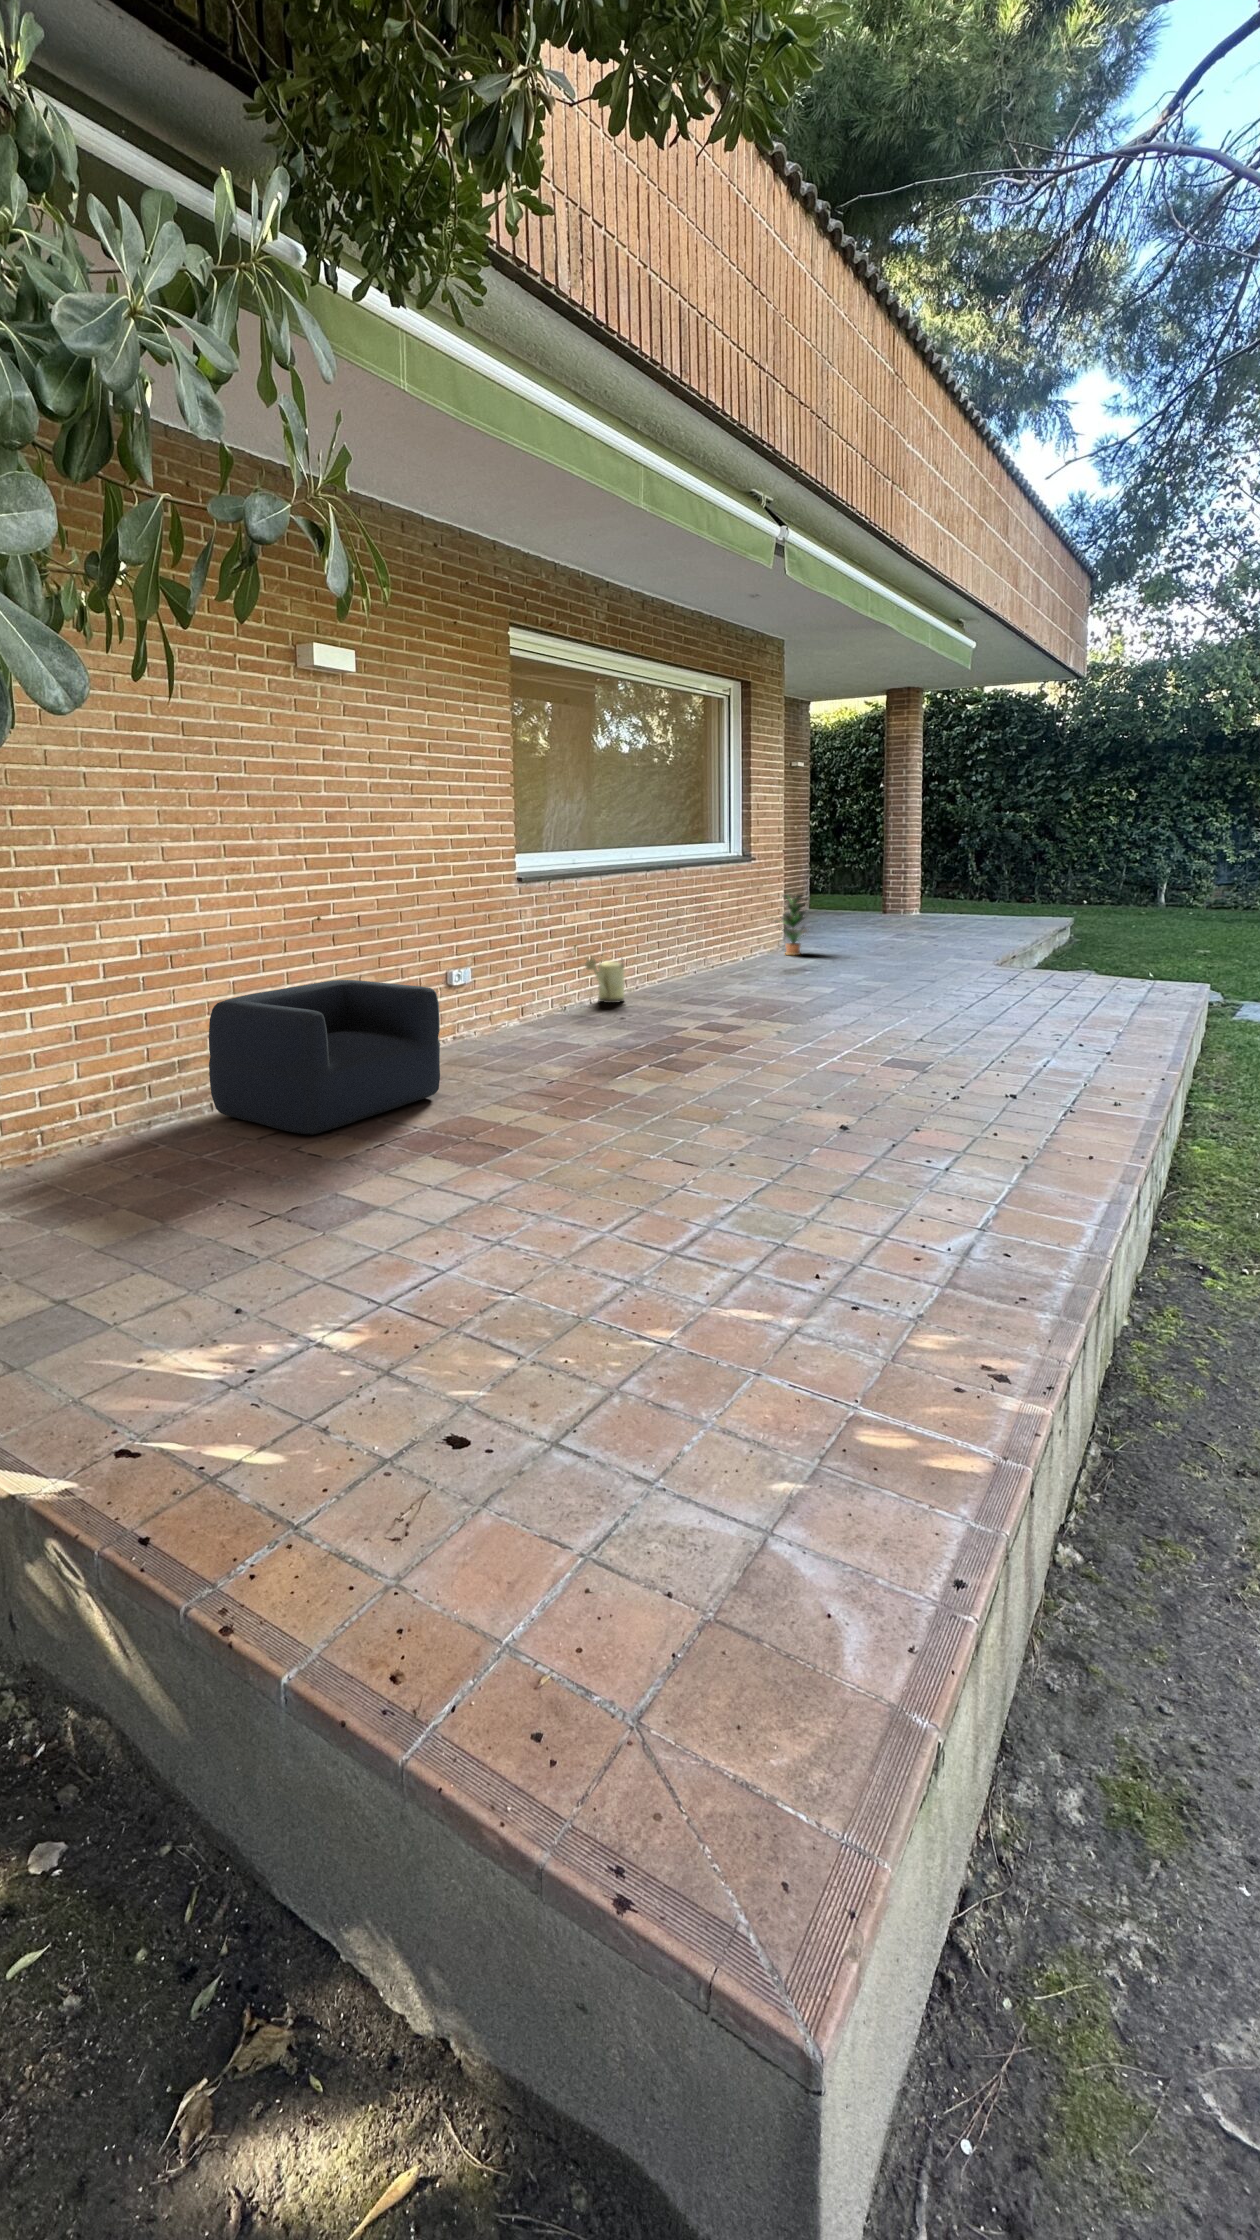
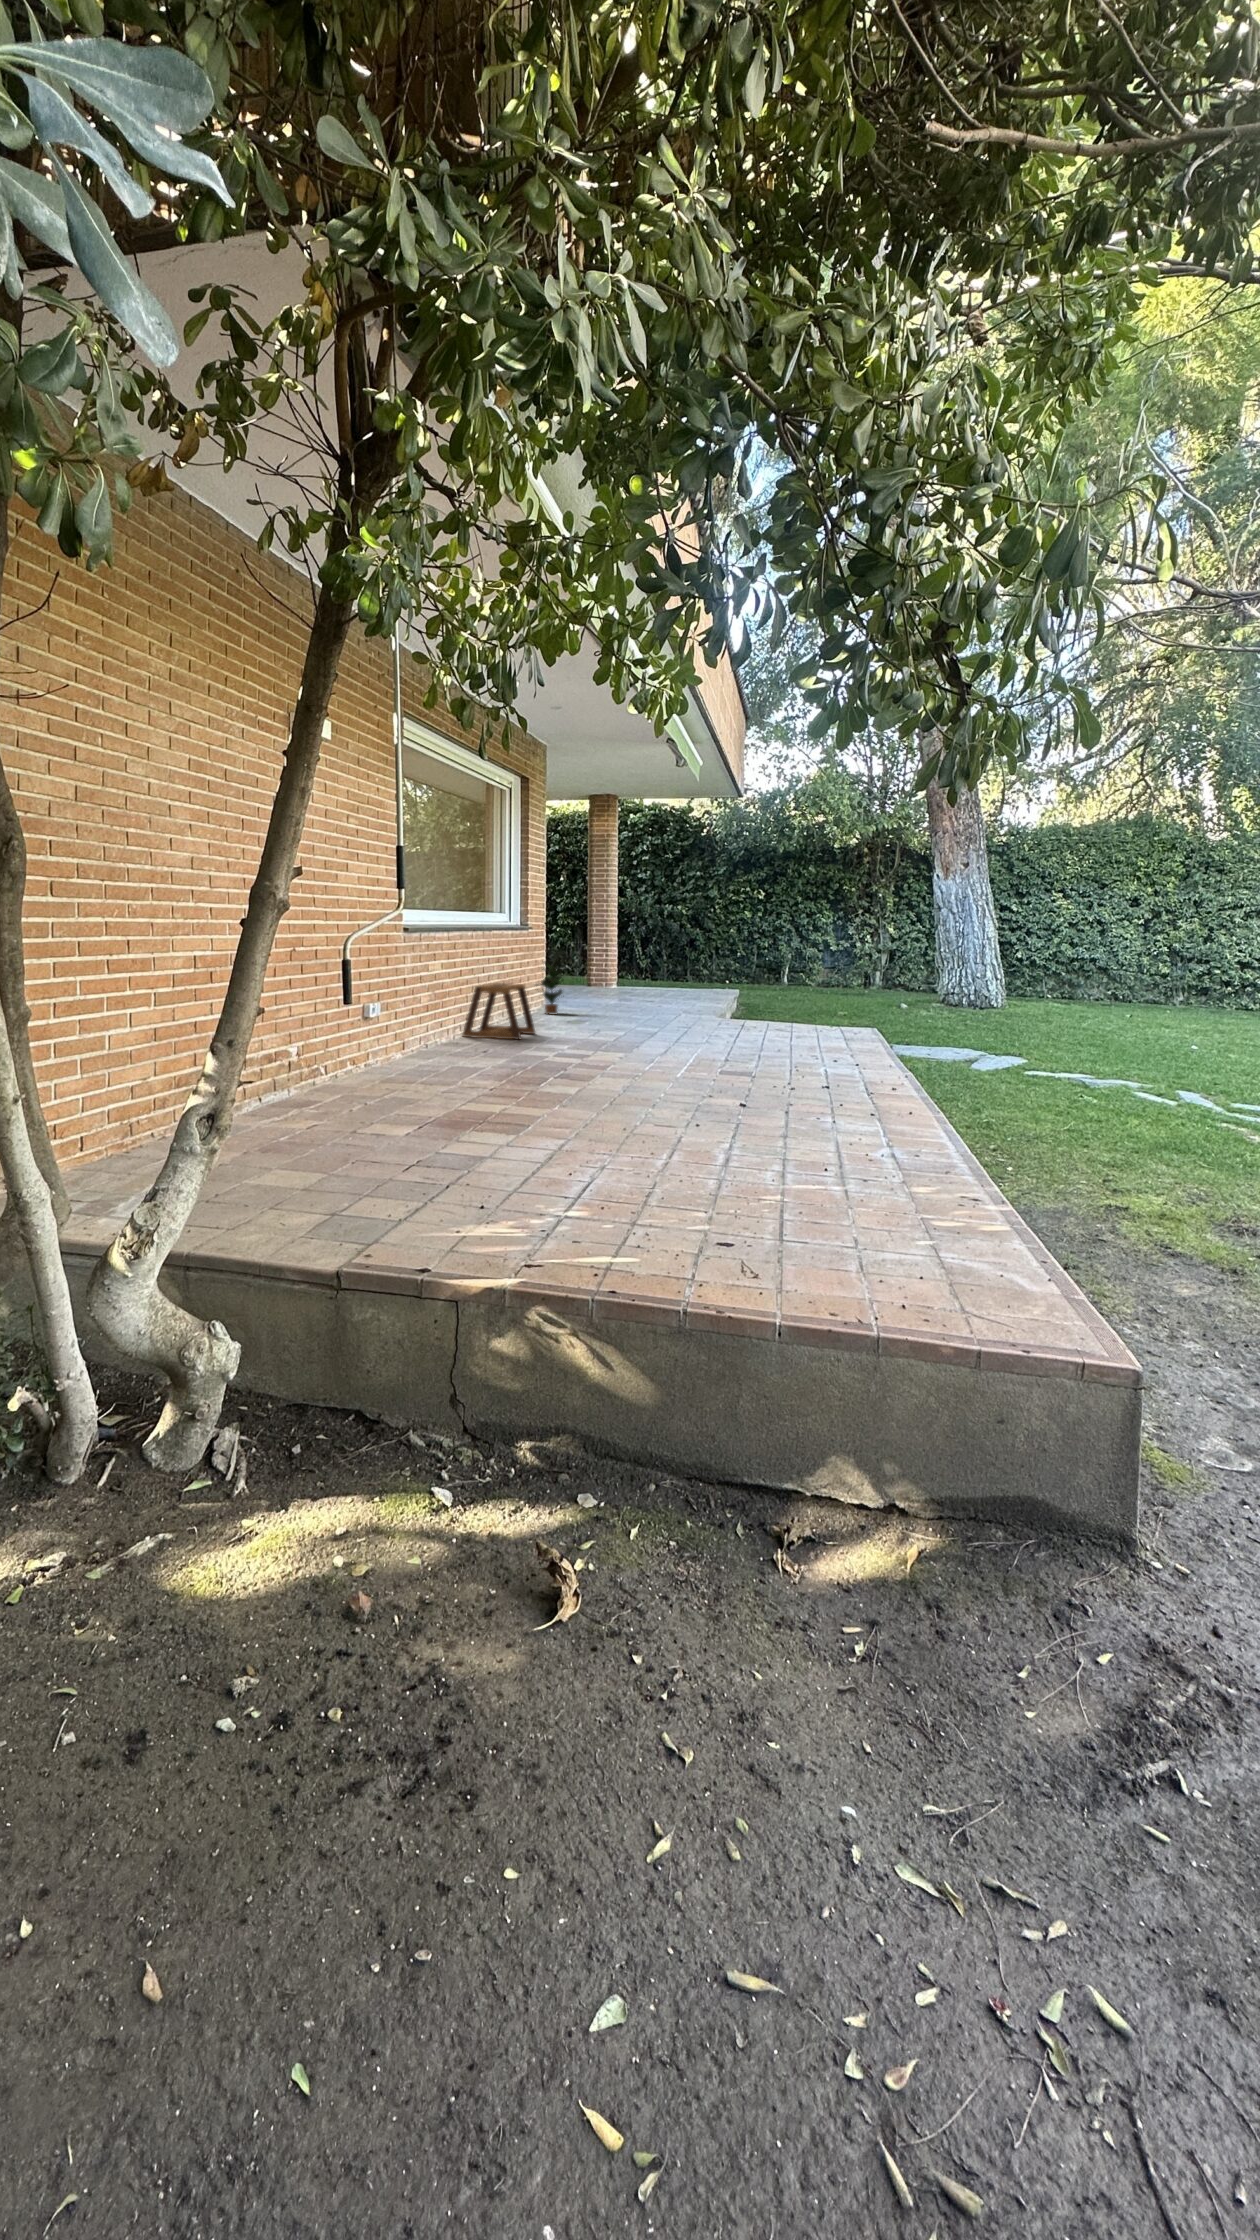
stool: none [639,928,731,996] -> present [463,983,535,1039]
watering can: present [585,955,624,1003] -> none [436,998,463,1044]
armchair: present [209,980,440,1135] -> none [238,1003,423,1124]

